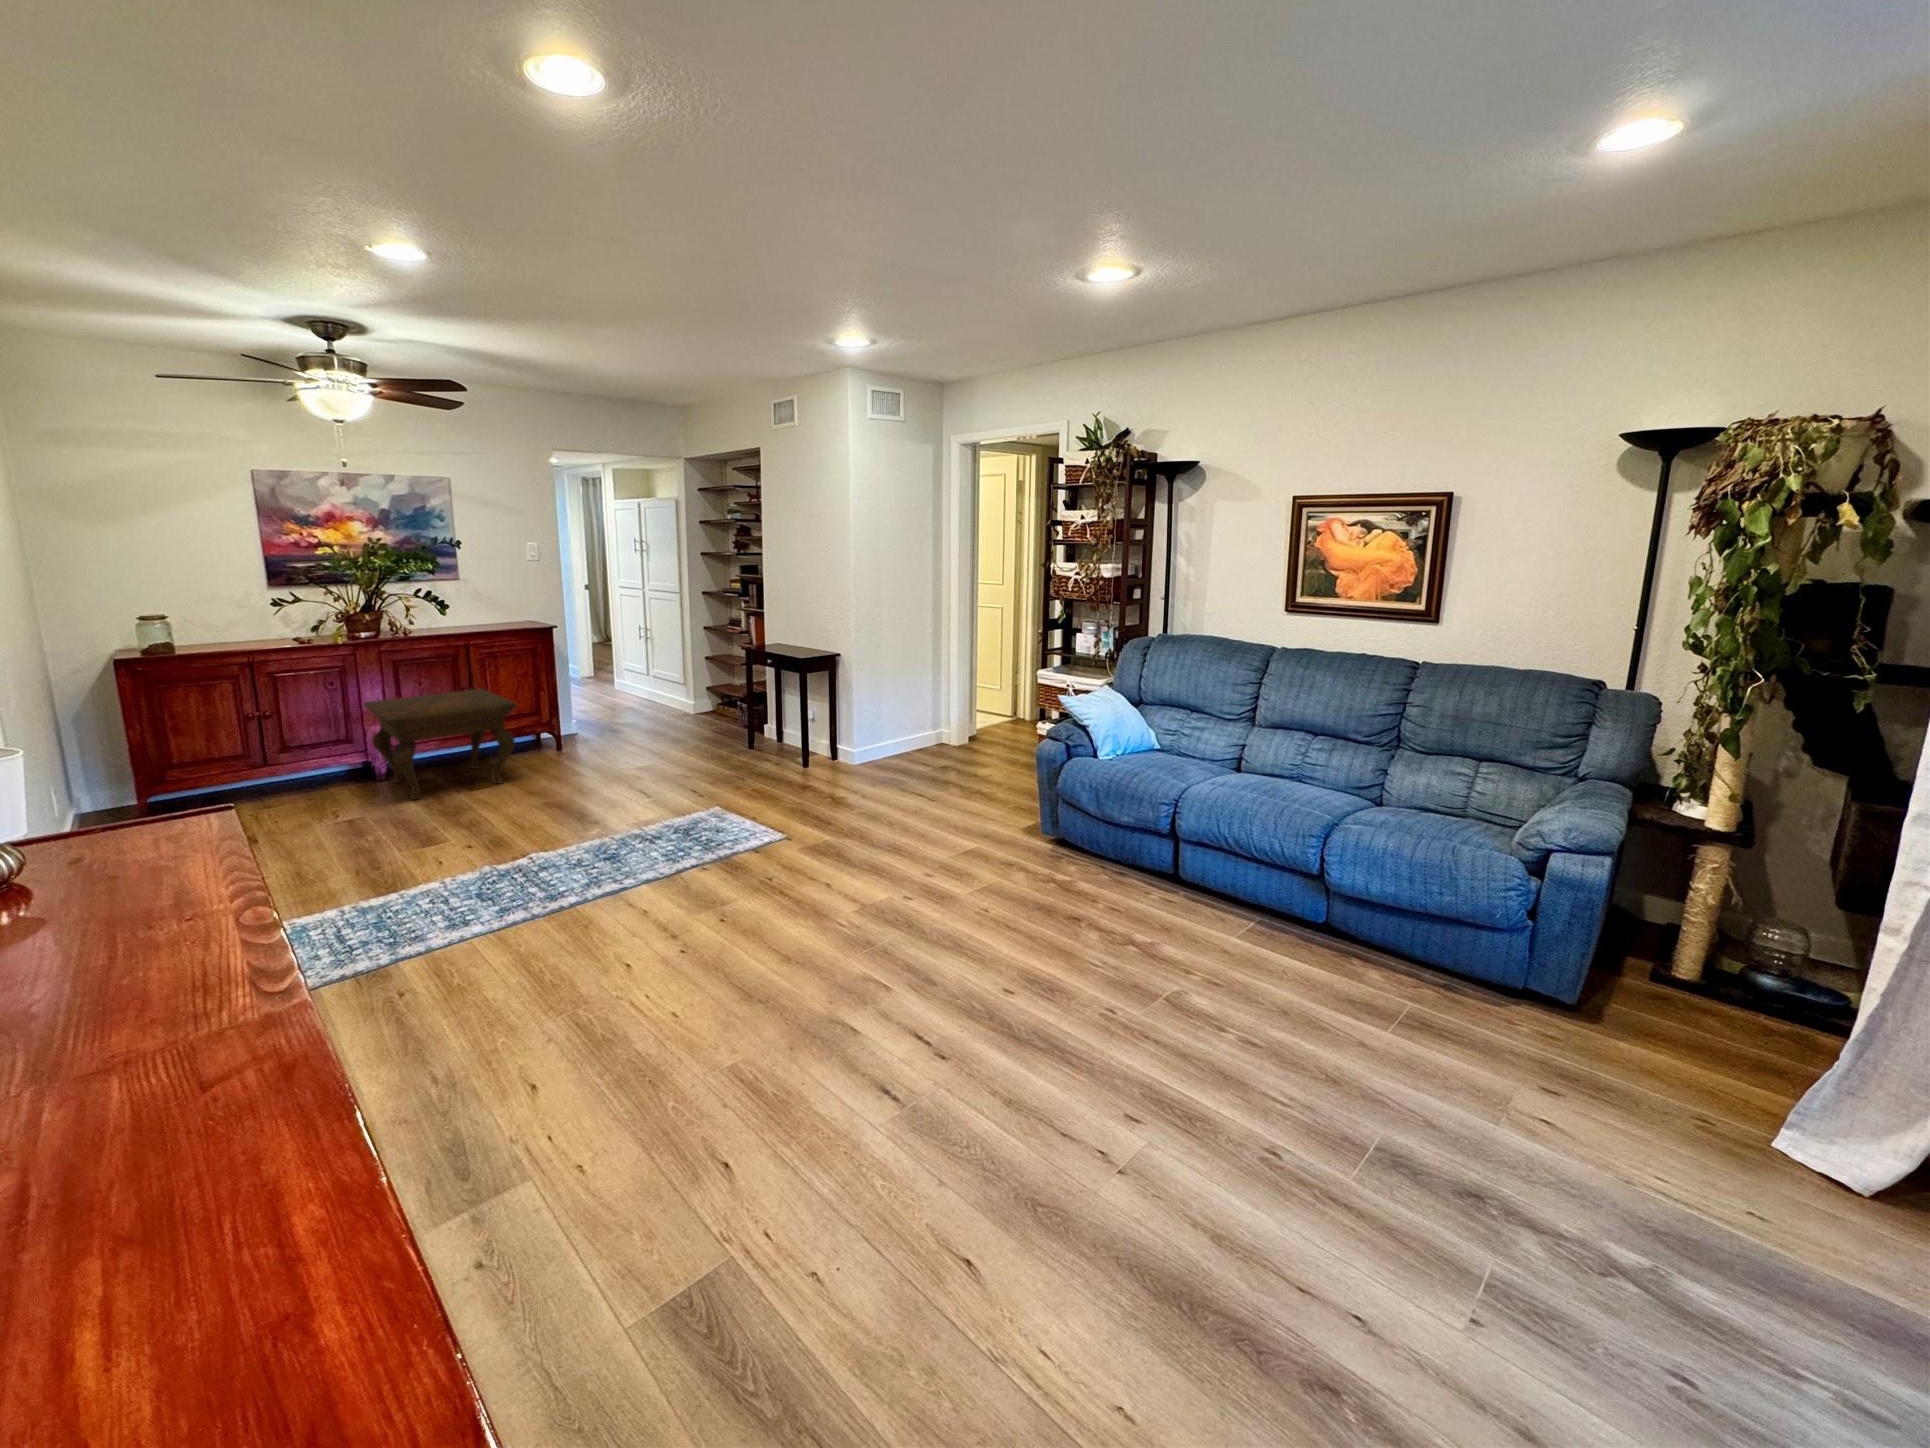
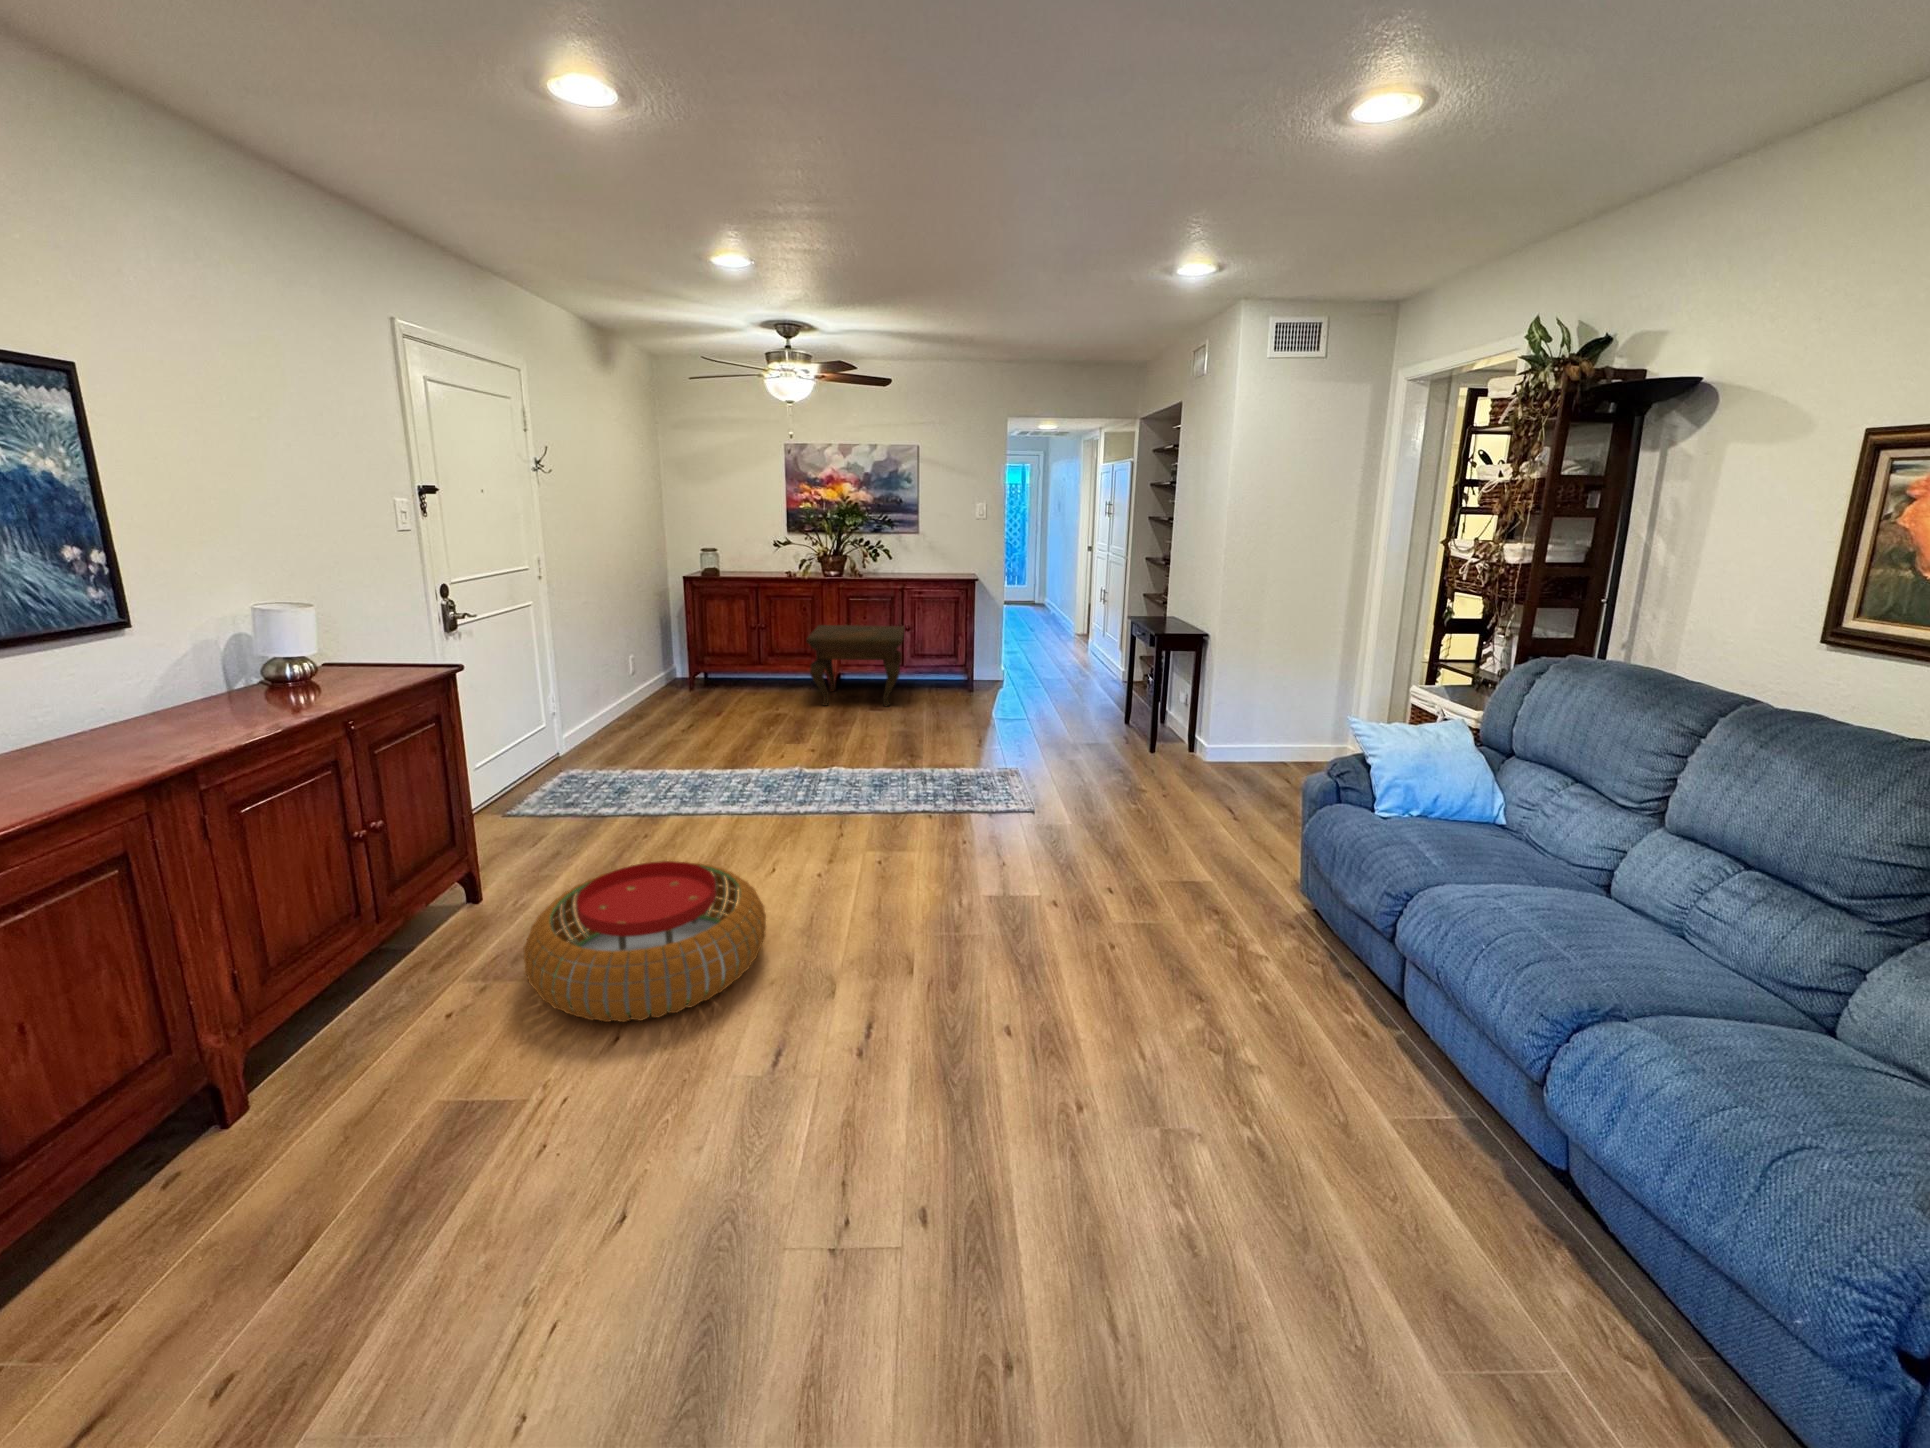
pouf: none [502,968,785,1186] -> present [524,861,766,1022]

